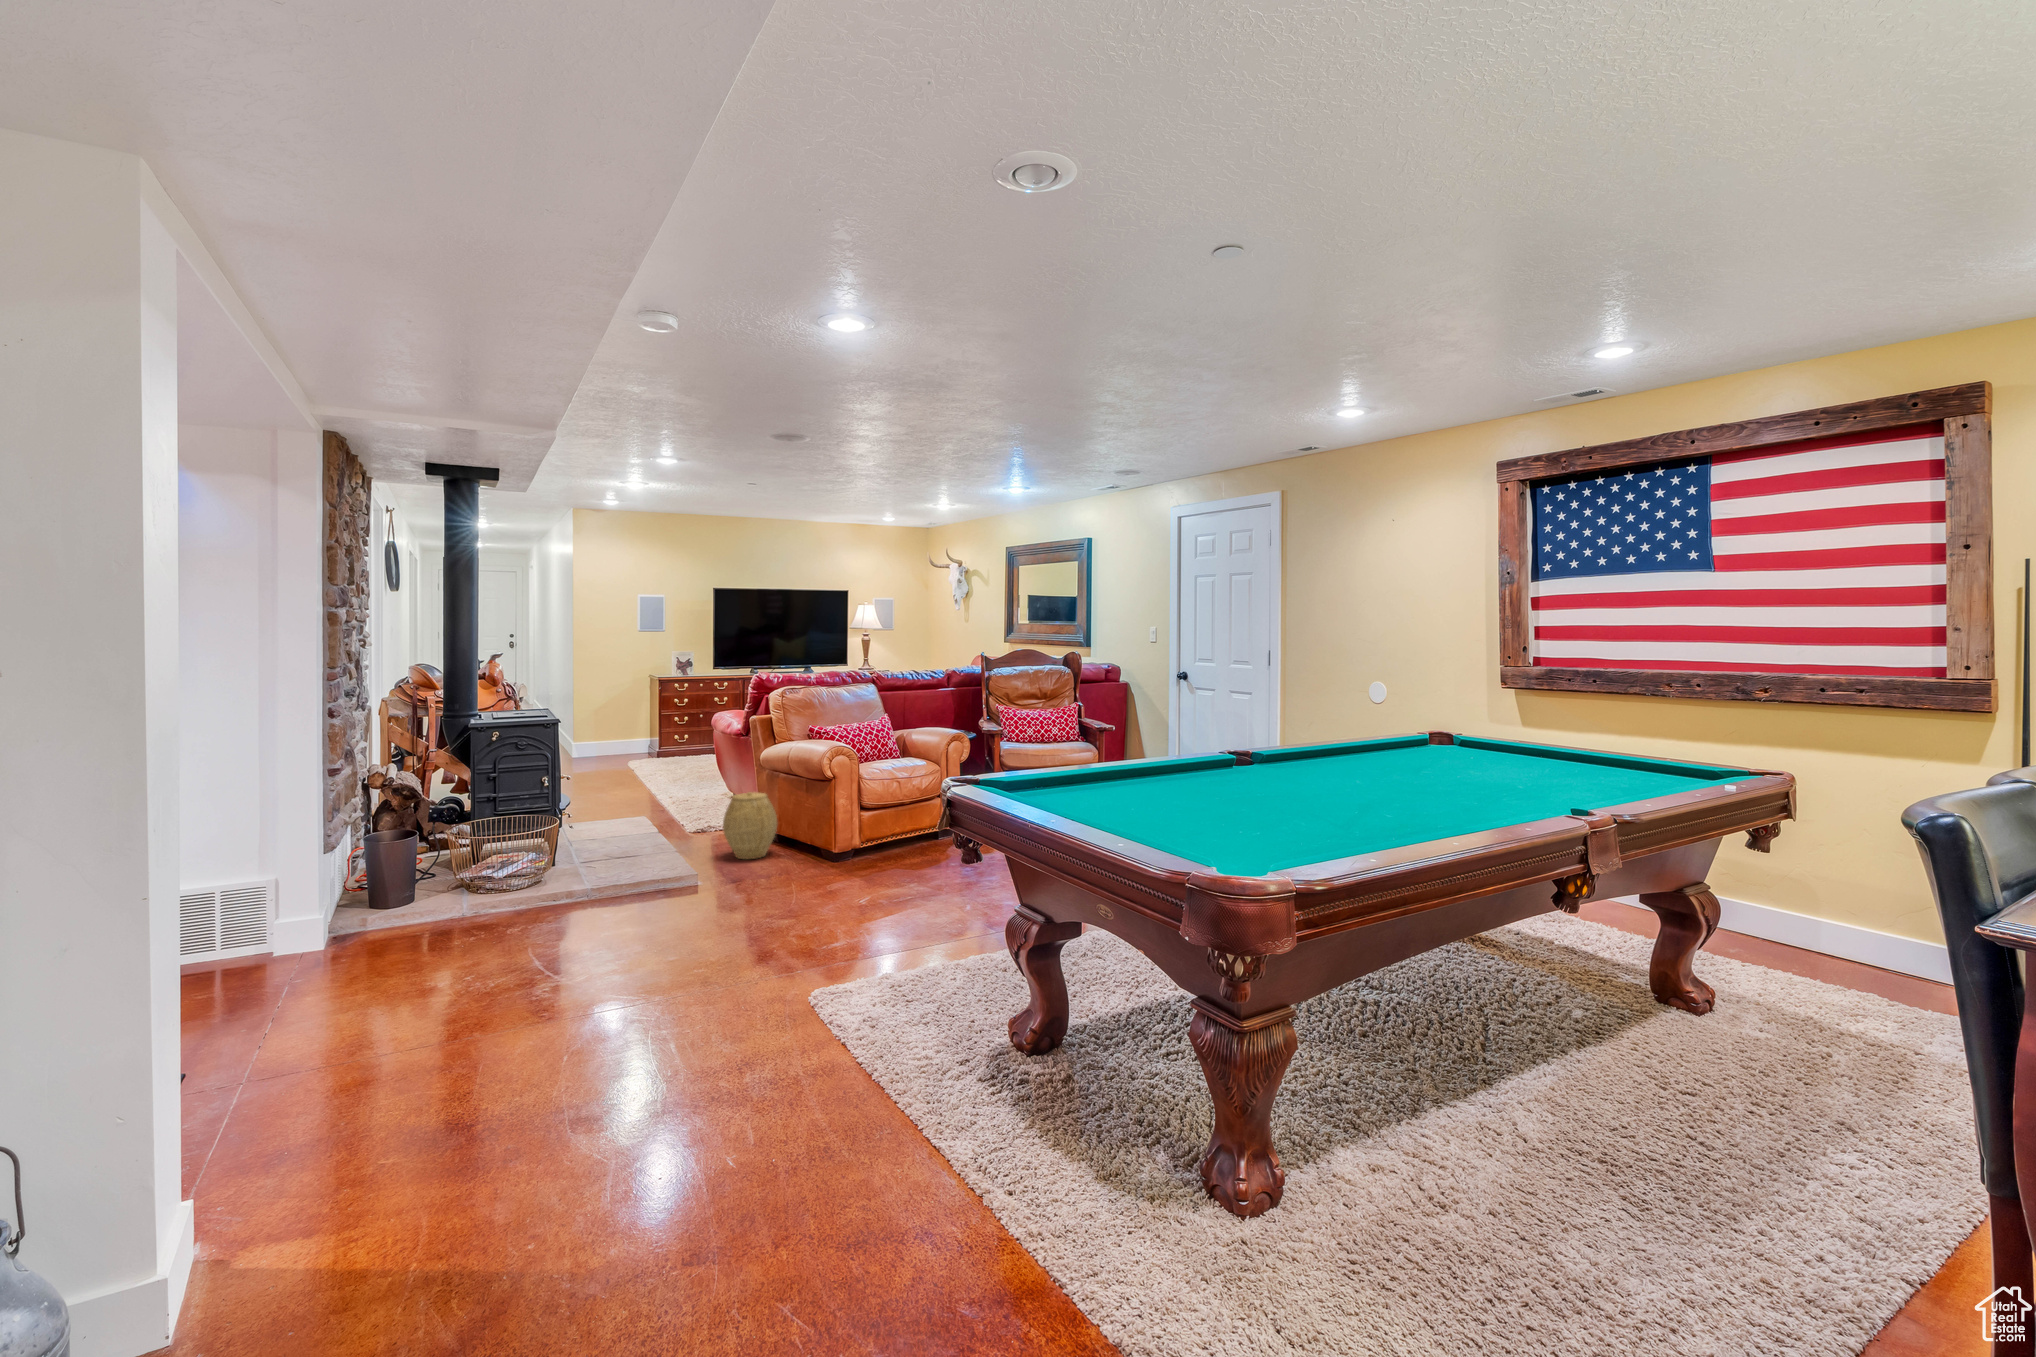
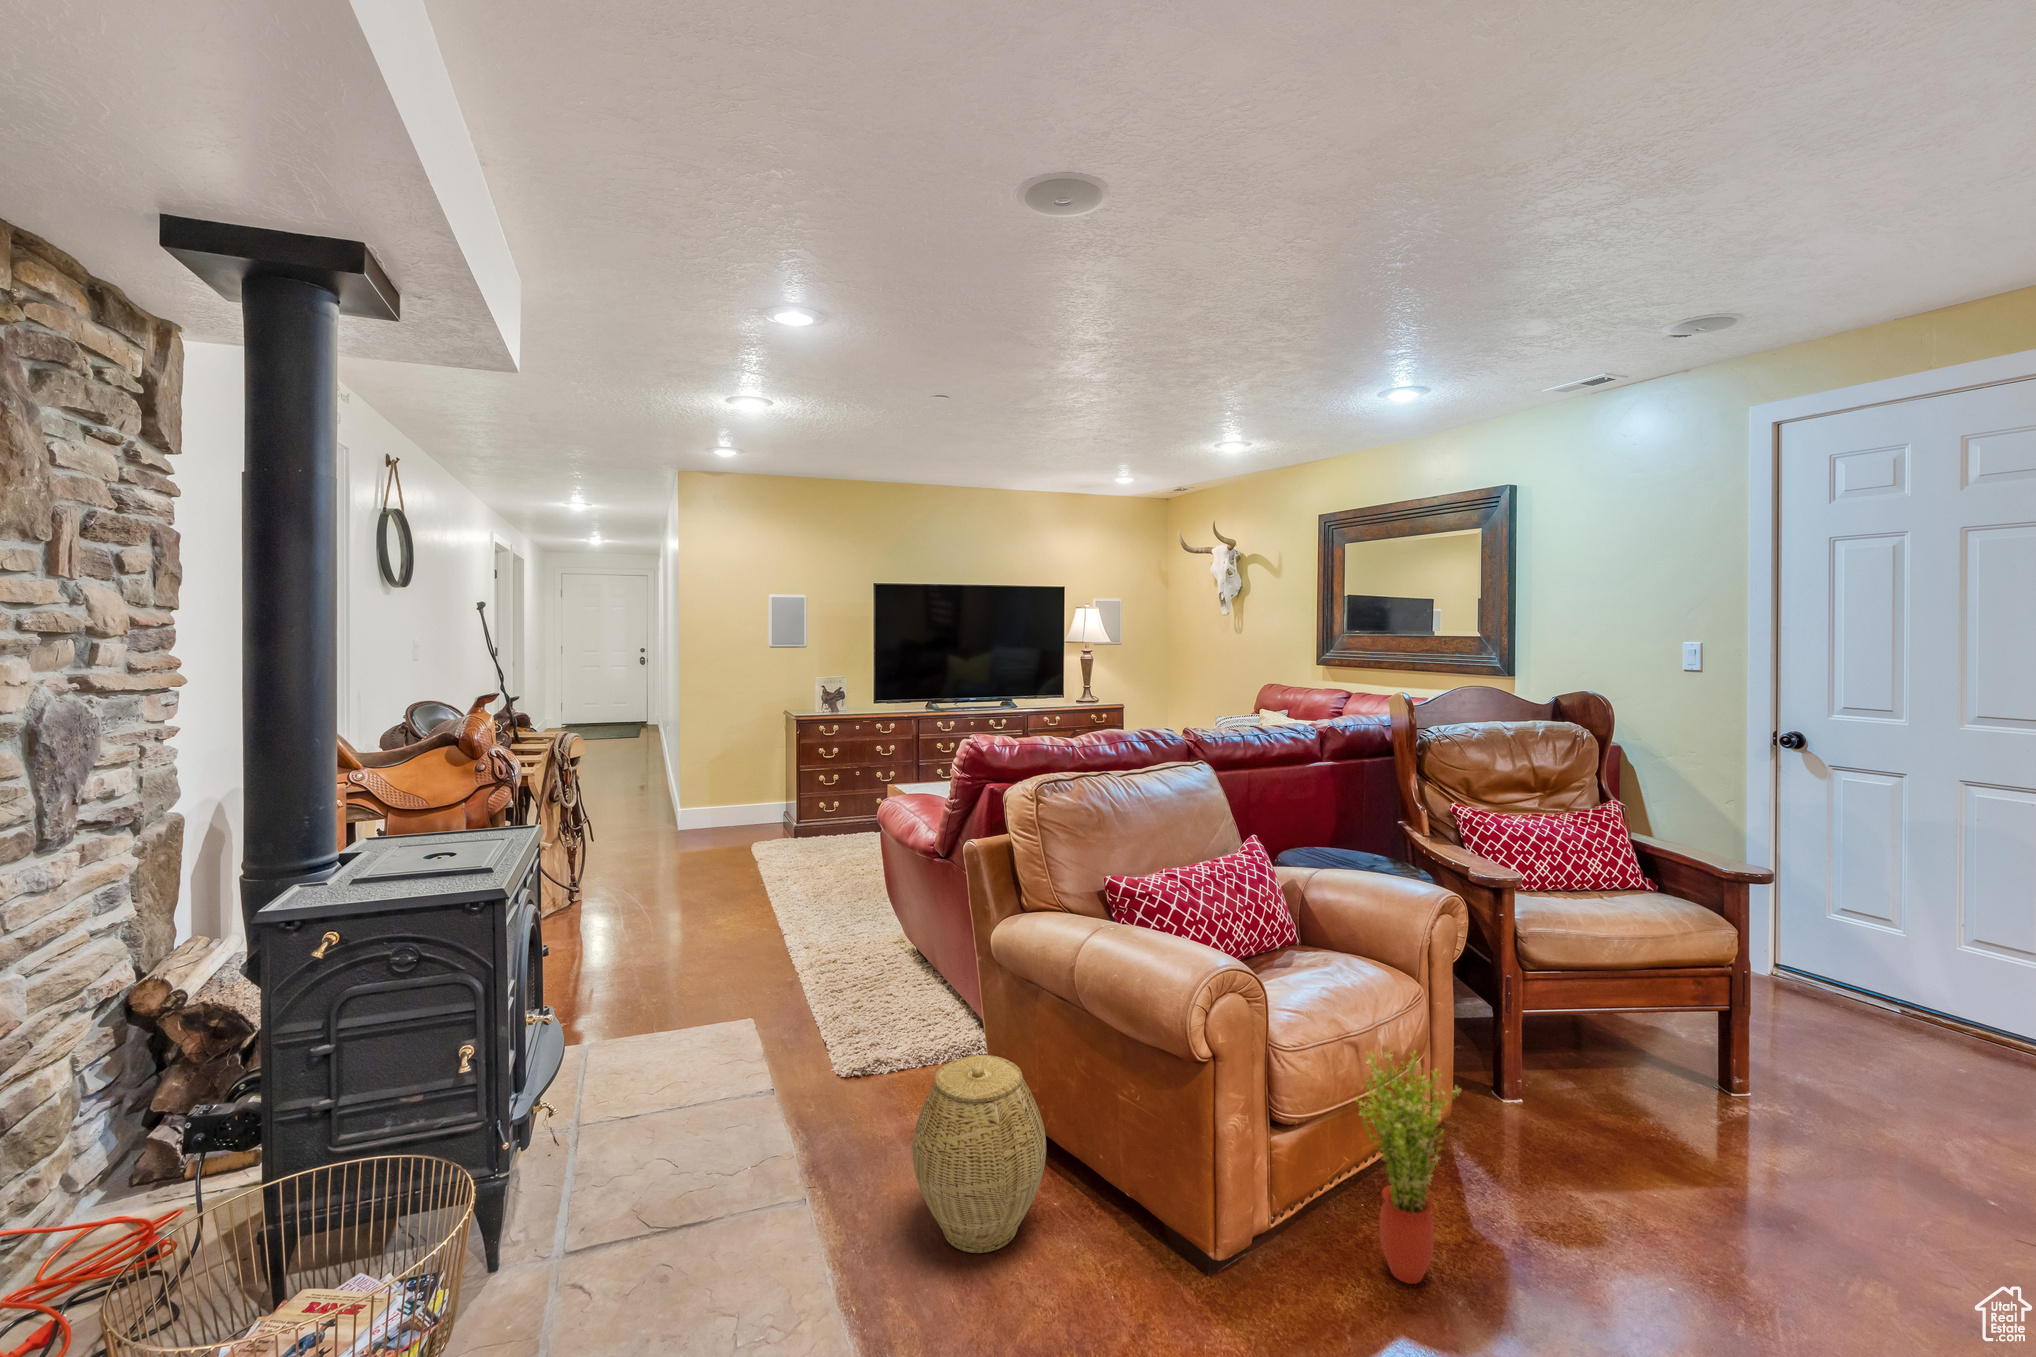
potted plant: none [886,773,923,857] -> present [1356,1047,1461,1284]

